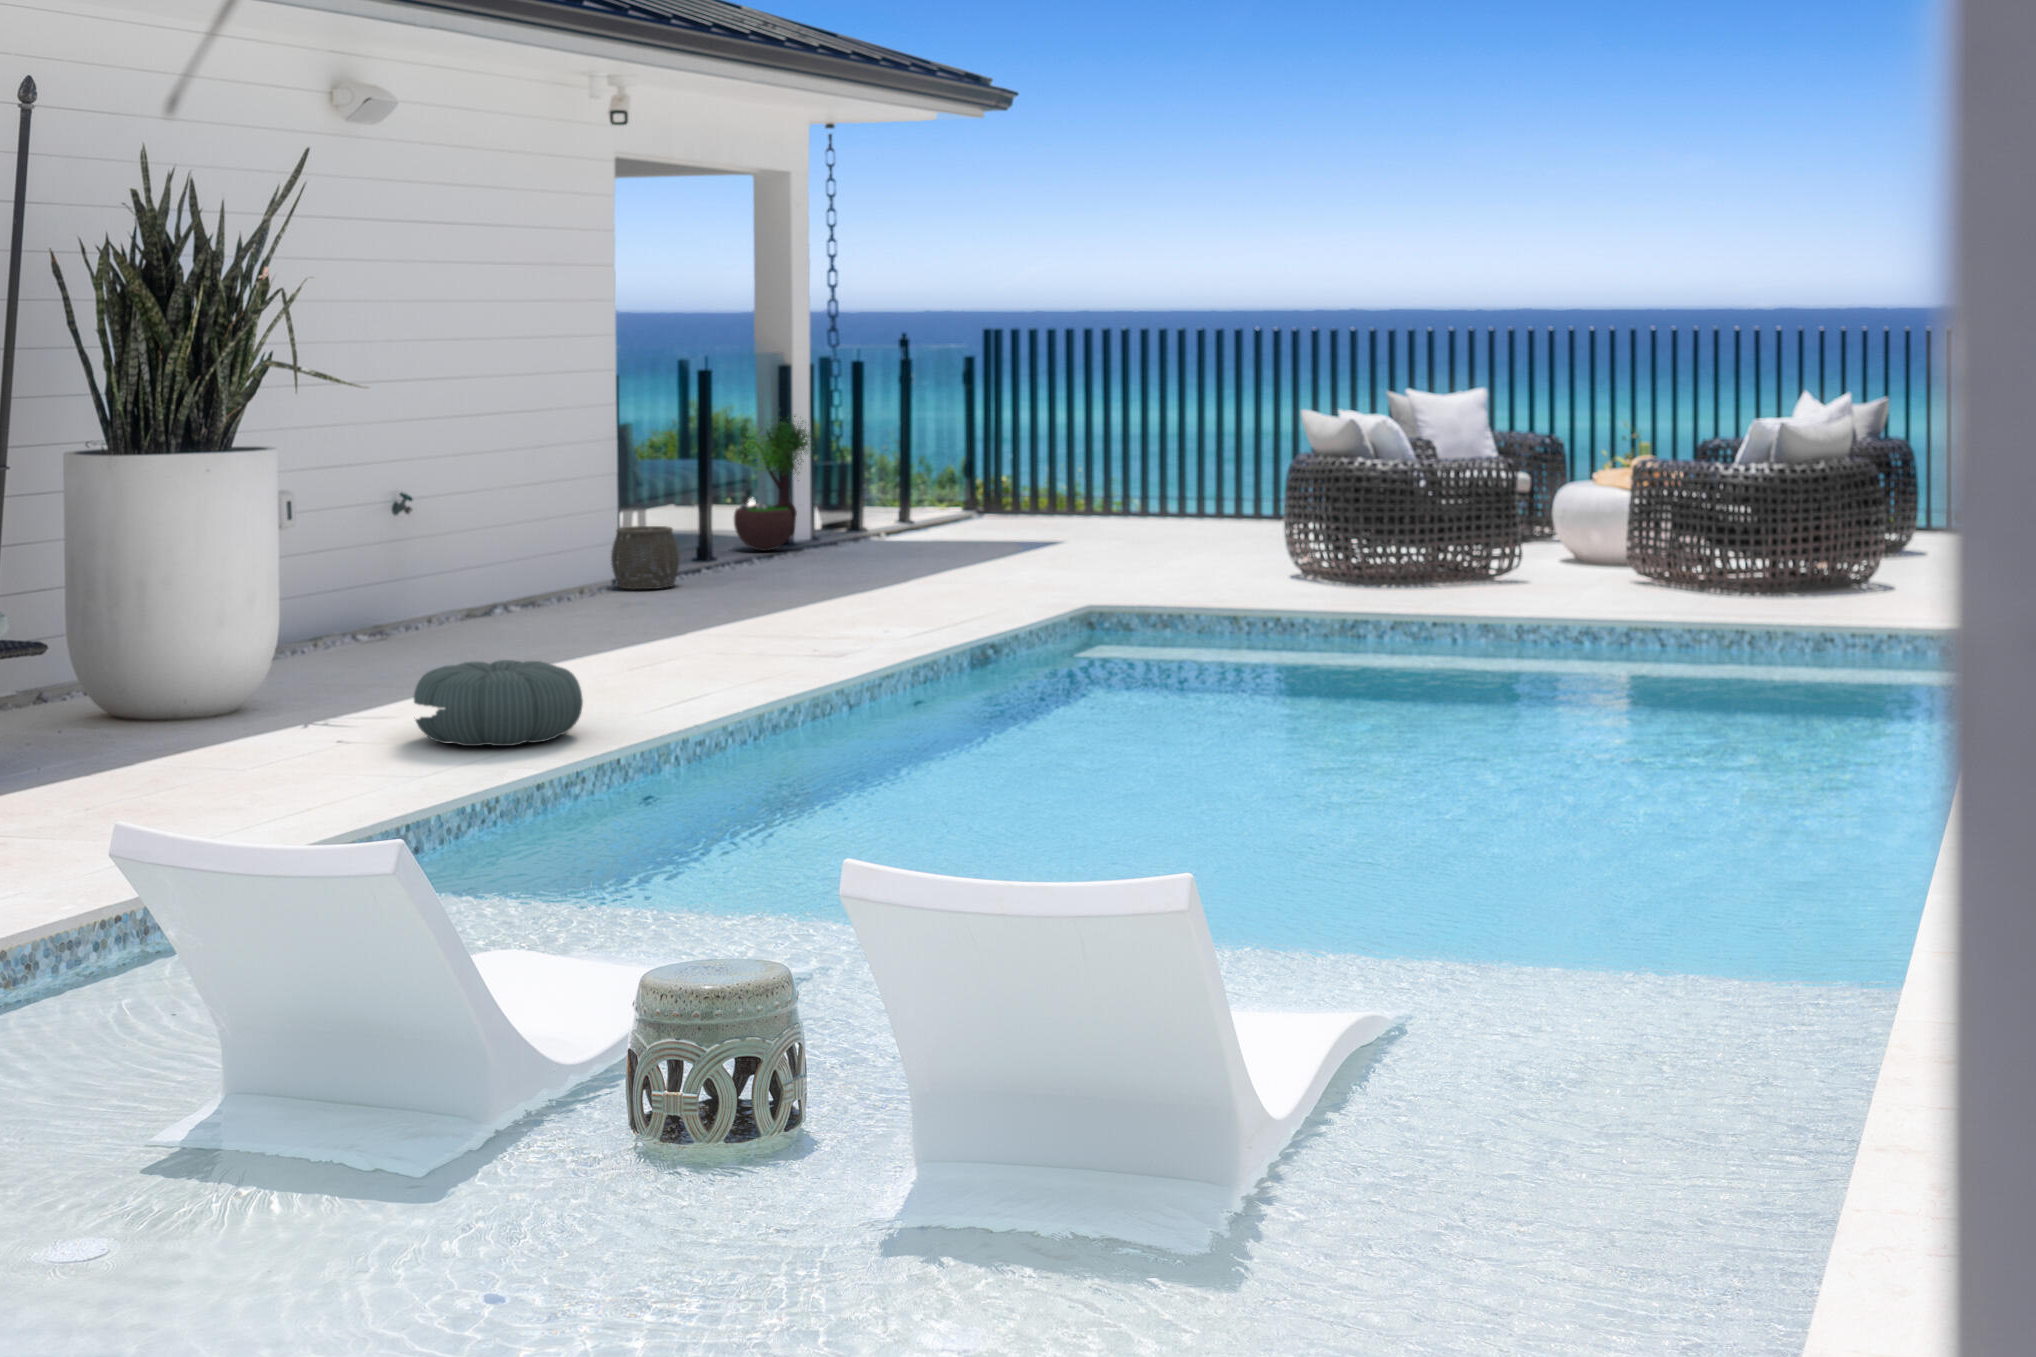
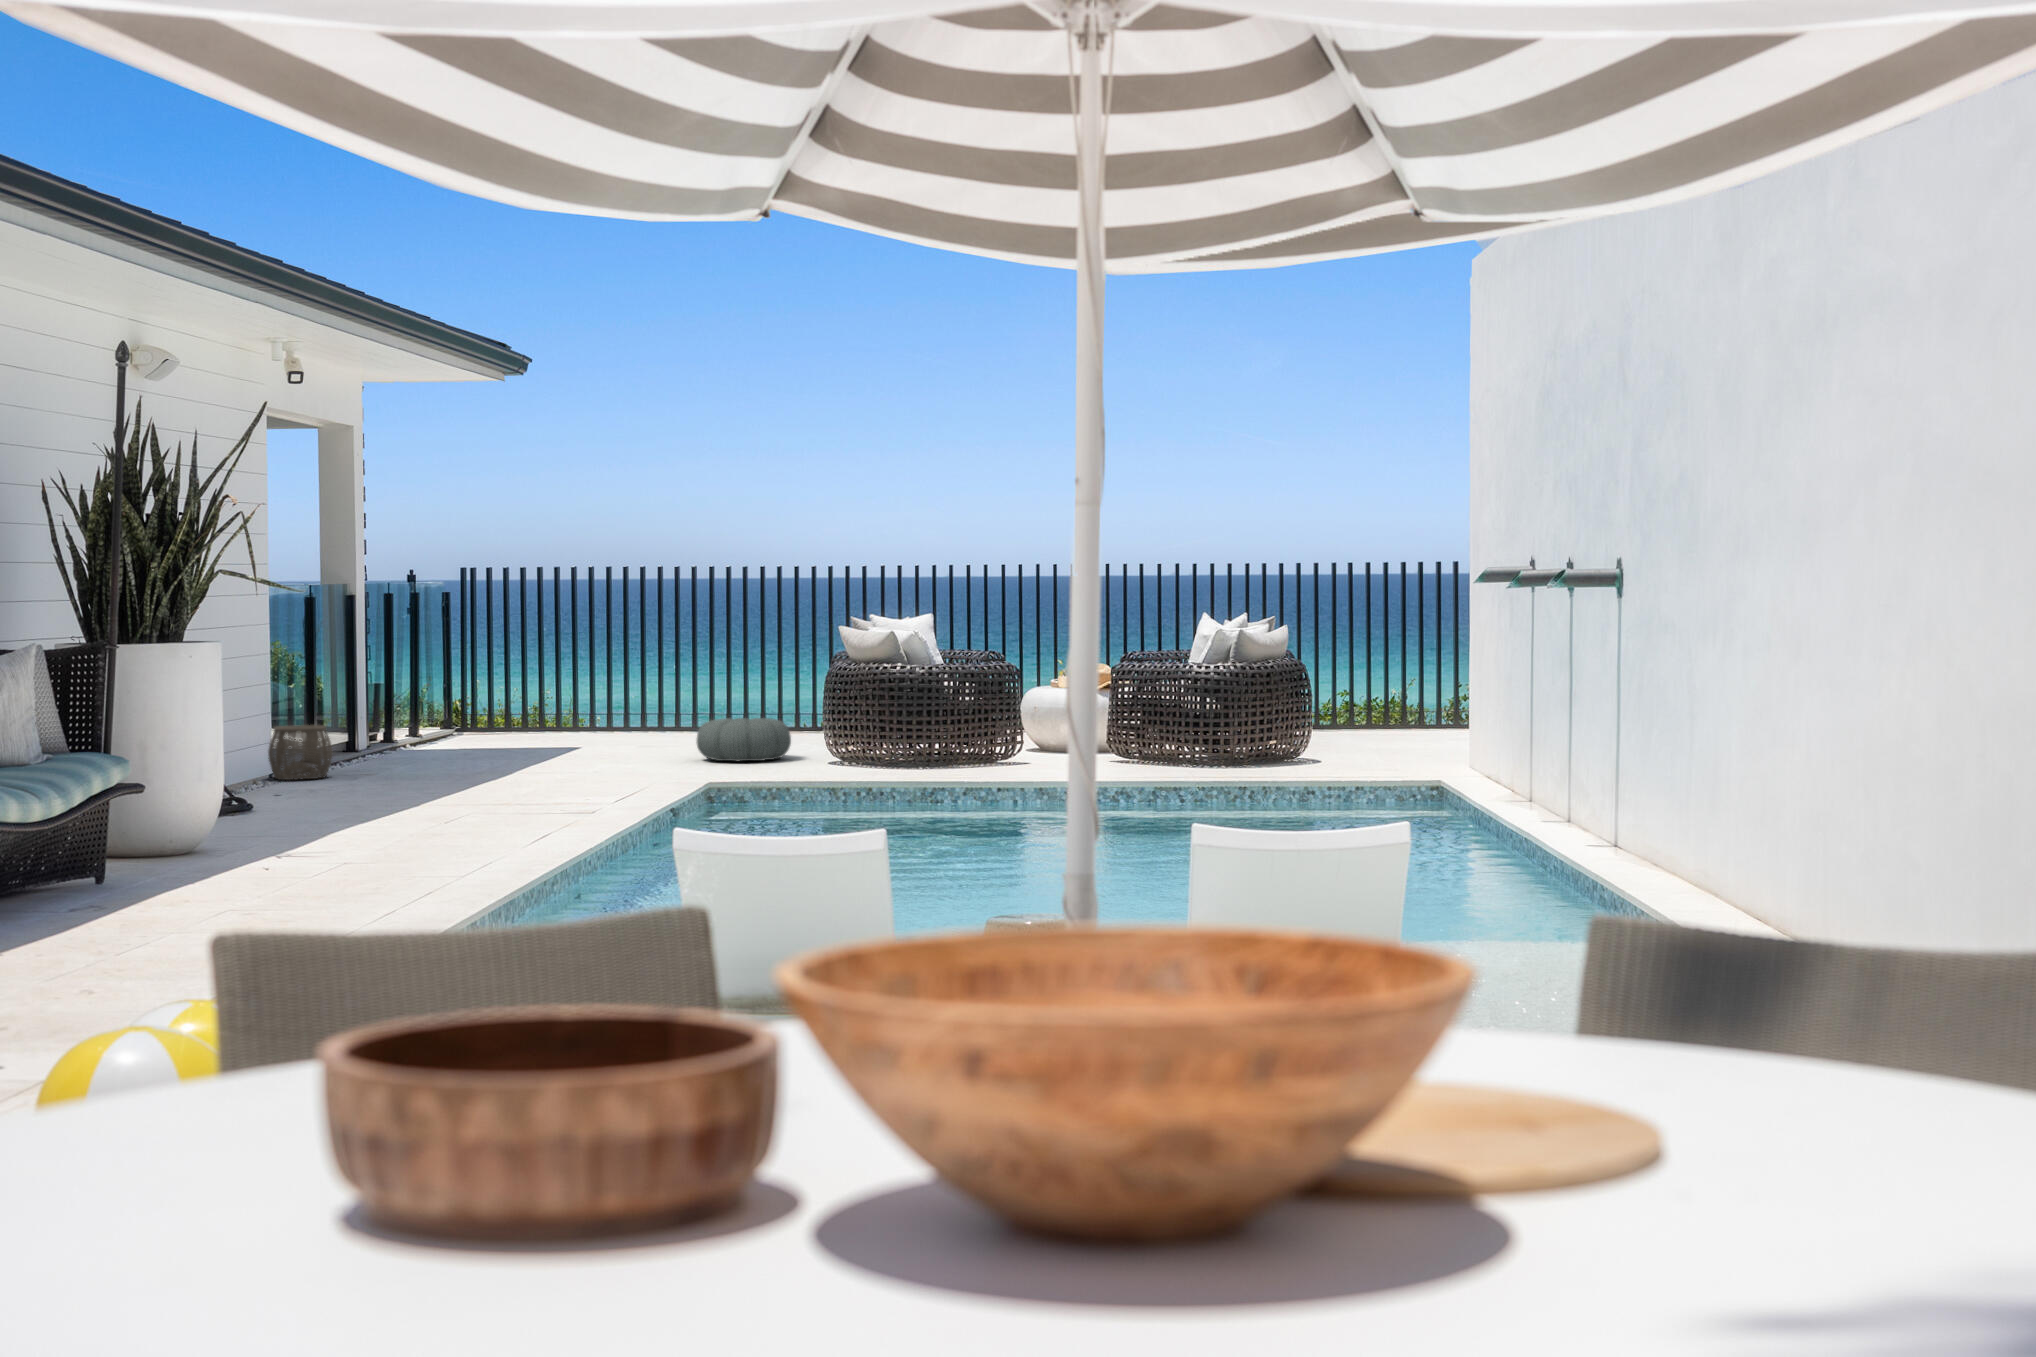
potted tree: present [734,416,814,551] -> none [372,634,444,753]
pouf: present [414,660,583,746] -> present [696,718,791,761]

